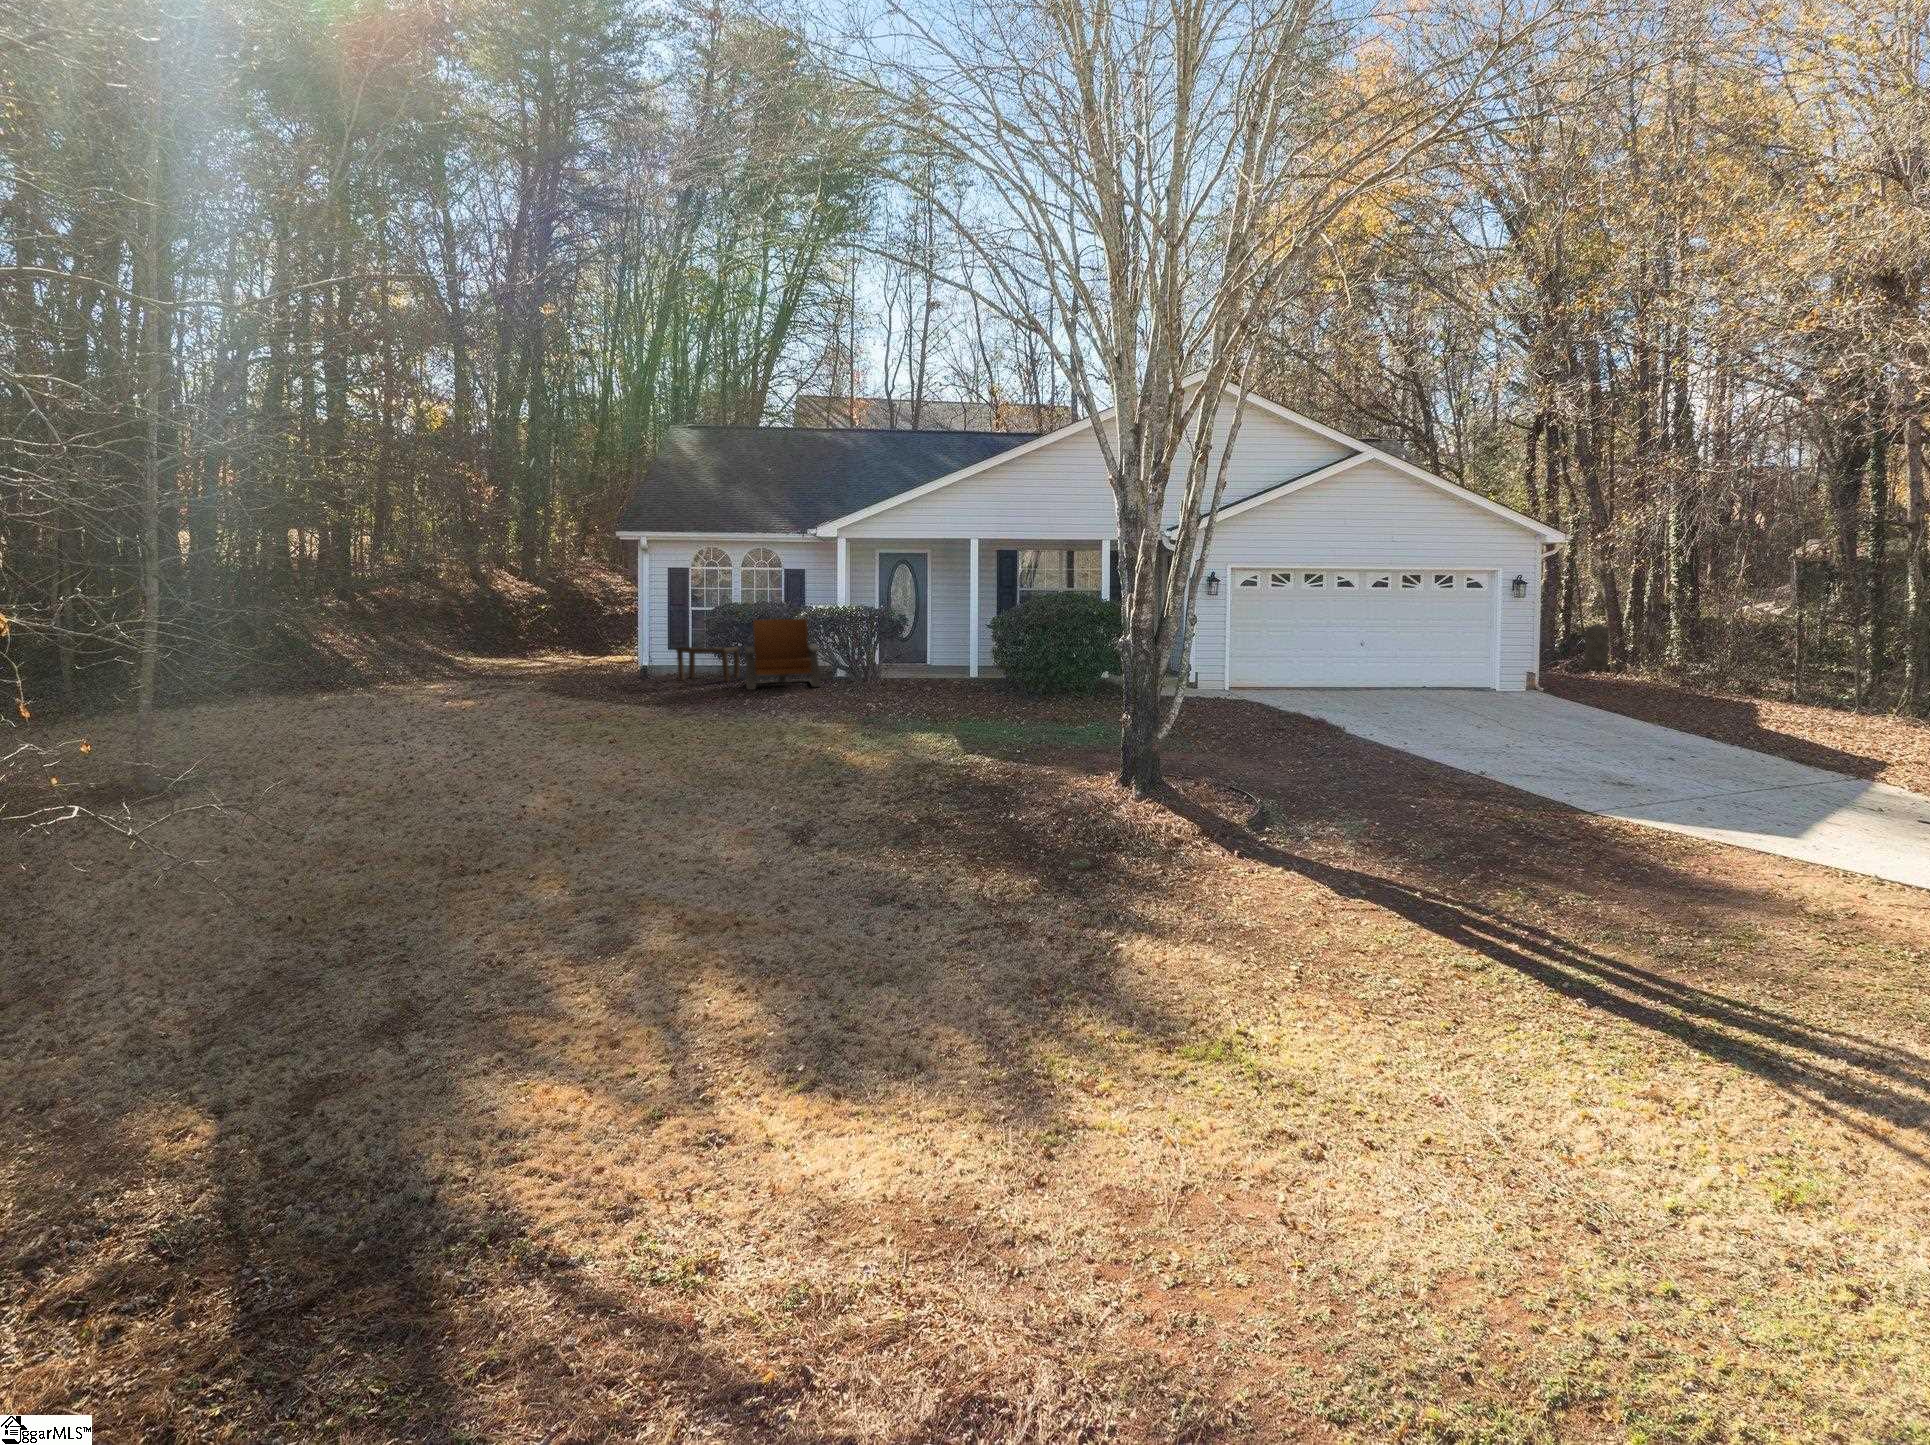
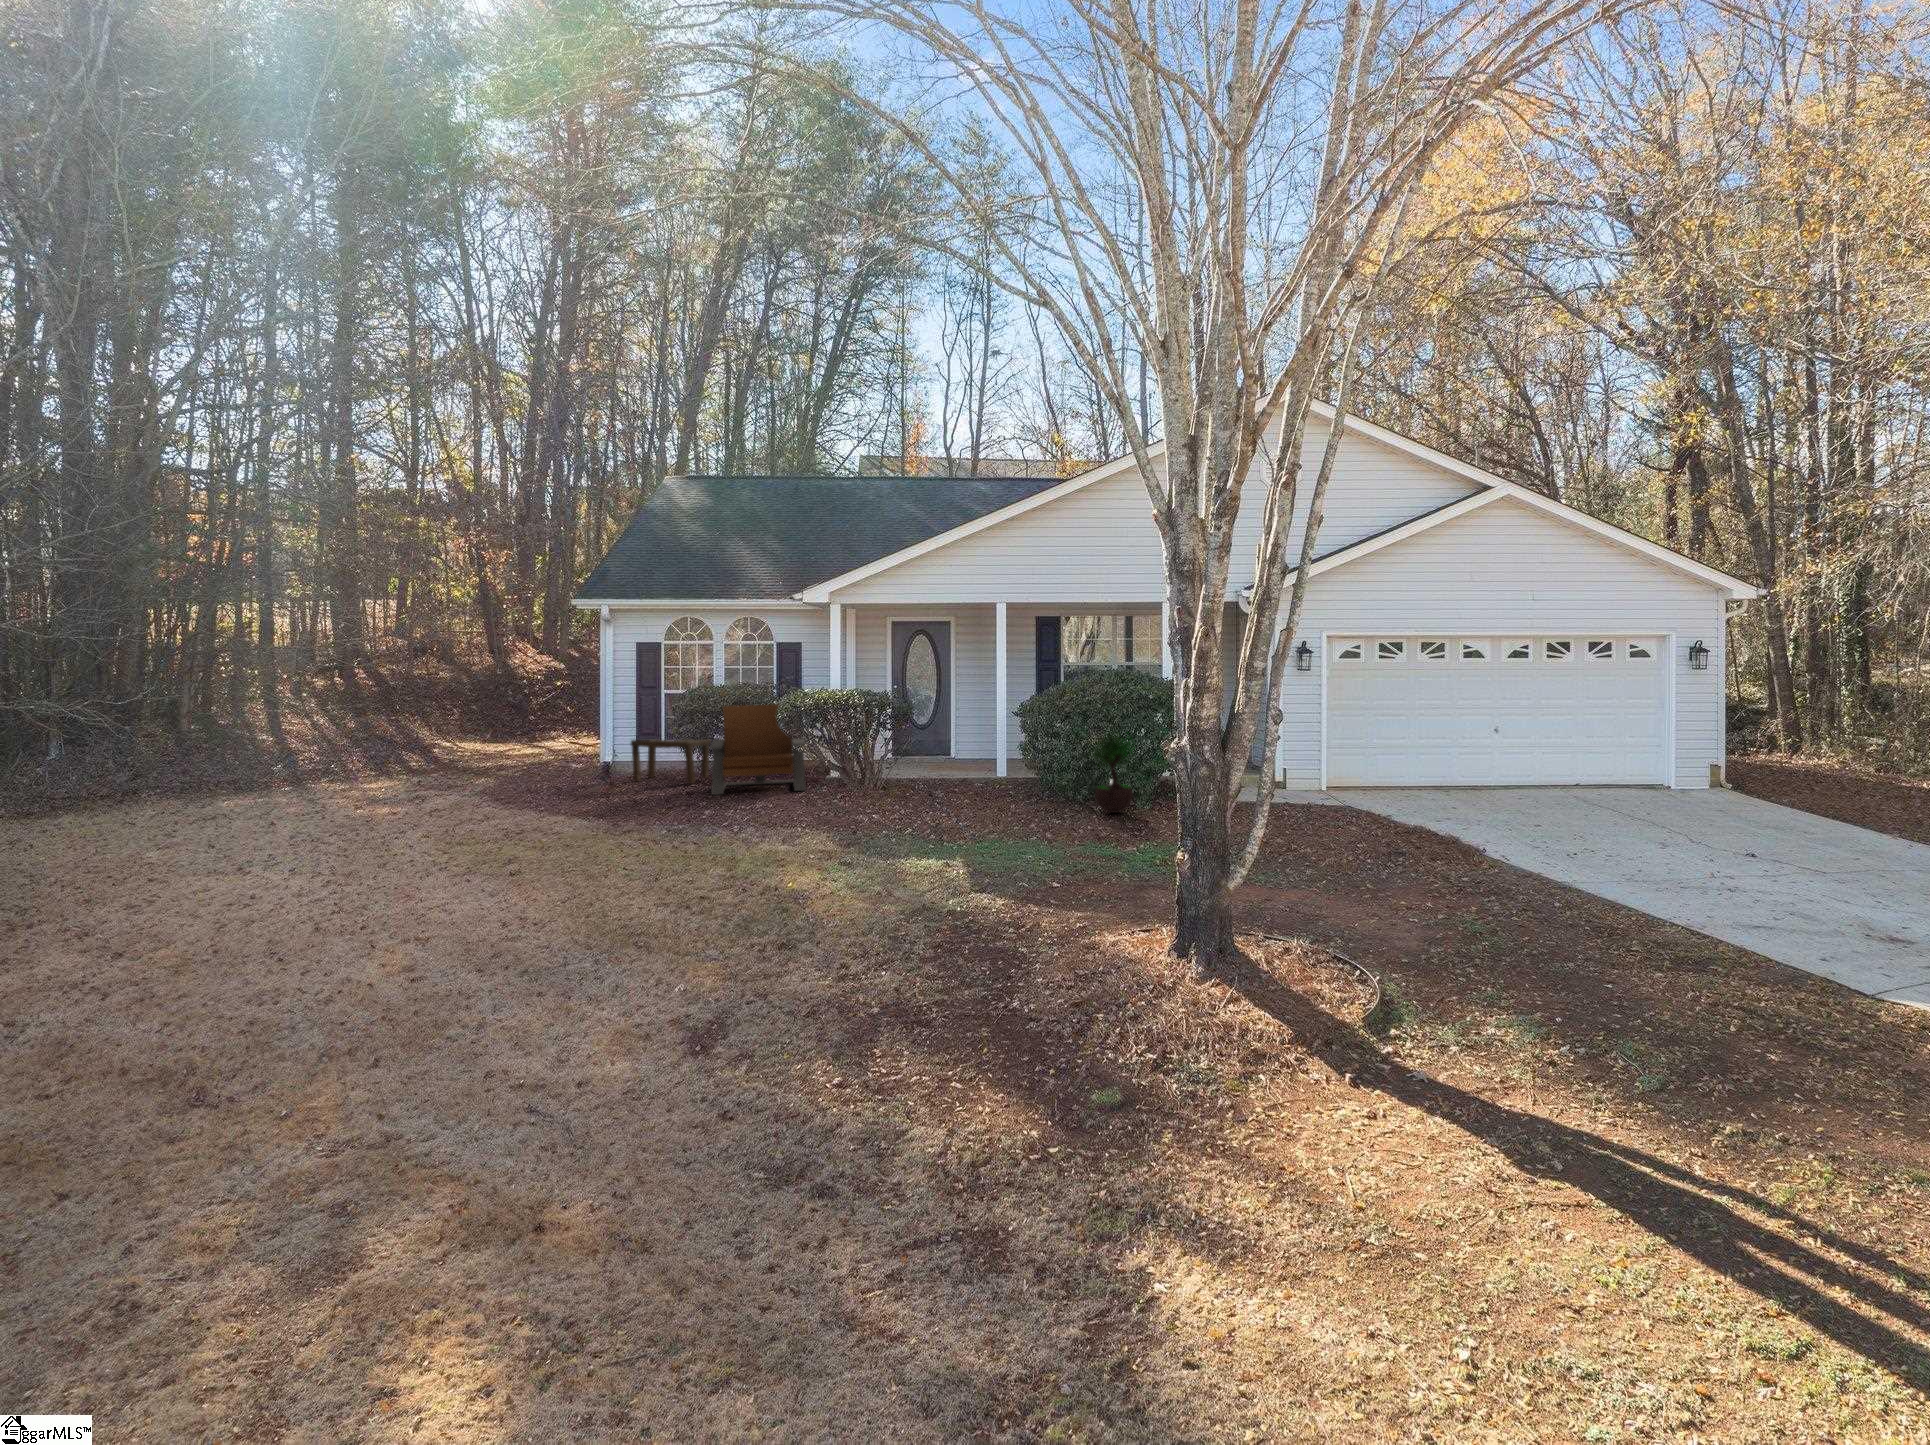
trash can: present [1583,623,1610,669] -> none [1780,699,1815,758]
potted tree: none [1046,635,1085,702] -> present [1092,734,1135,813]

